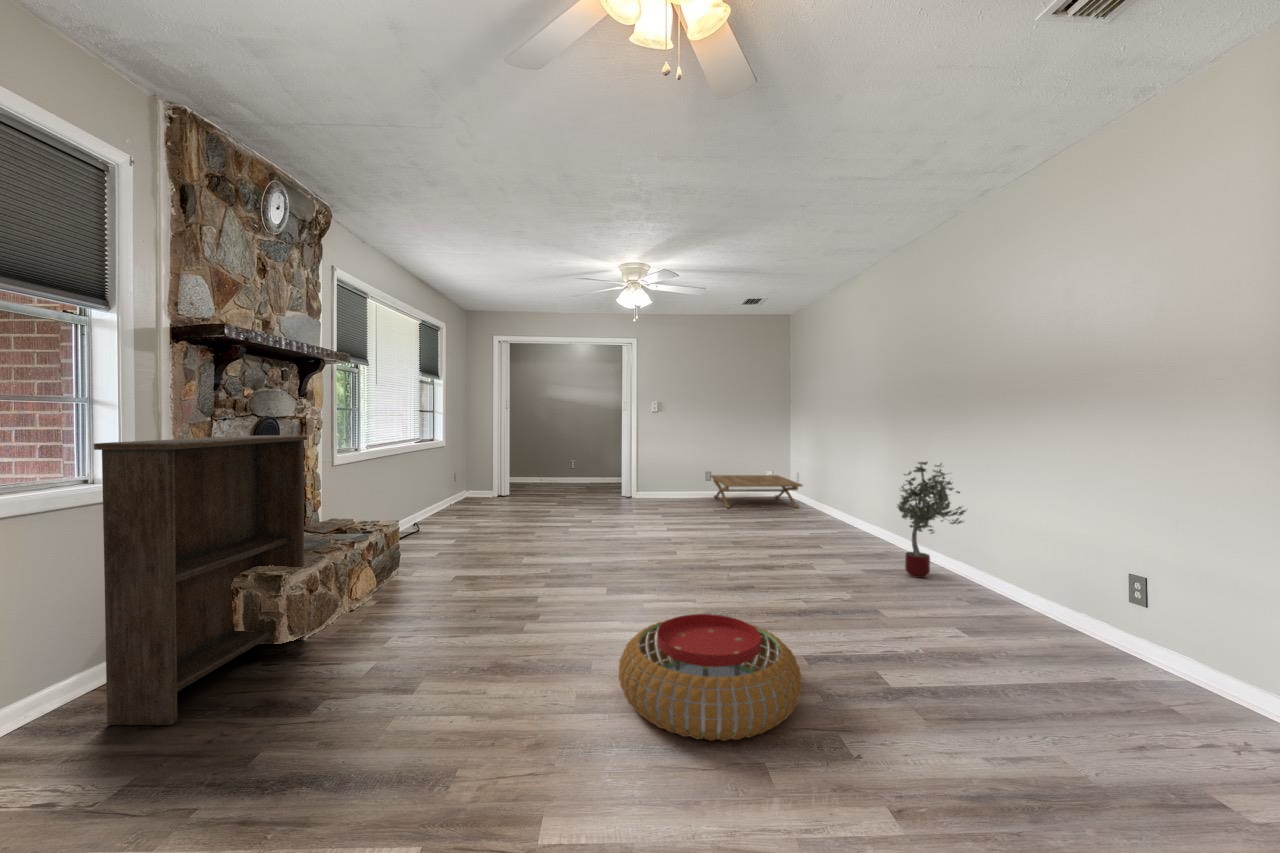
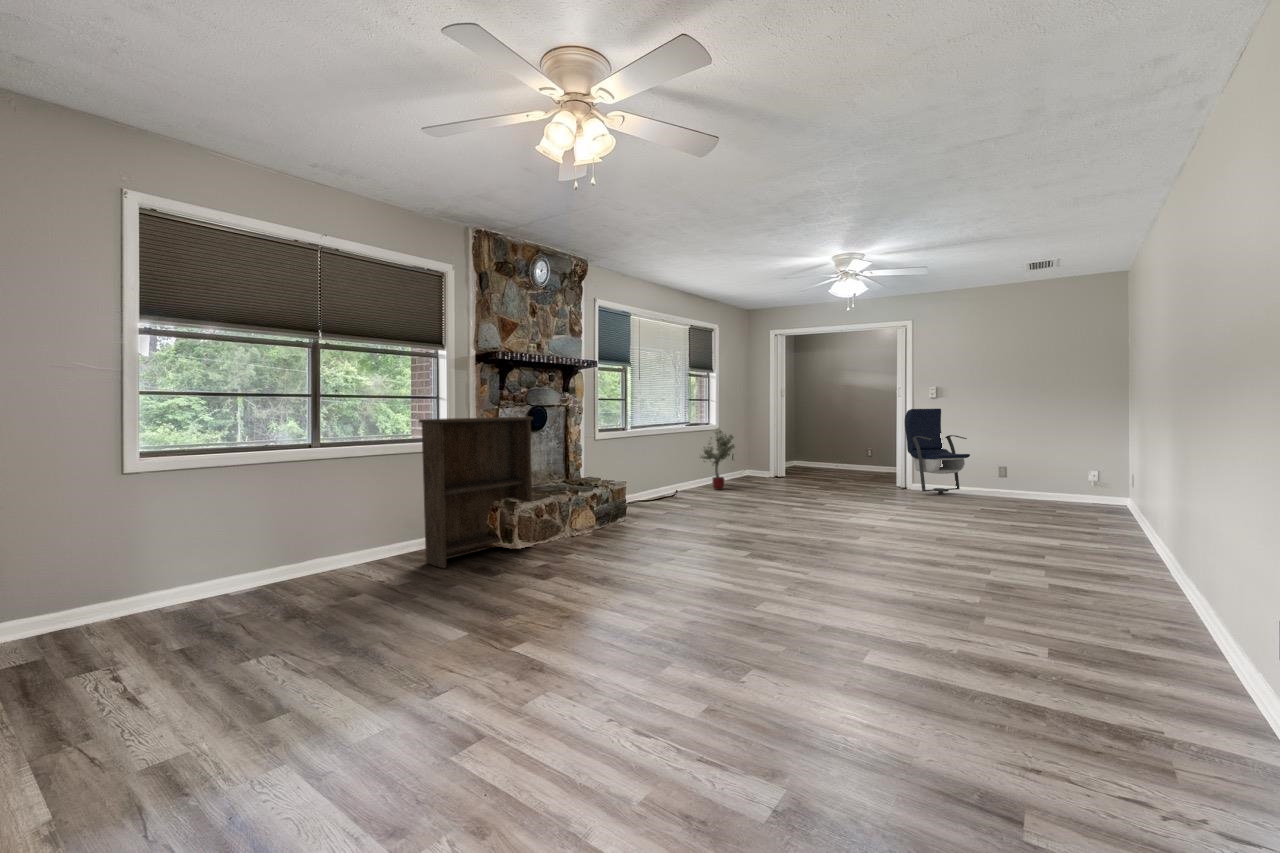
armchair: none [637,424,690,501] -> present [905,409,970,494]
potted tree: present [898,462,966,578] -> present [700,428,735,490]
coffee table: present [711,475,802,508] -> none [1000,469,1126,516]
pouf: present [619,614,801,741] -> none [630,566,784,662]

